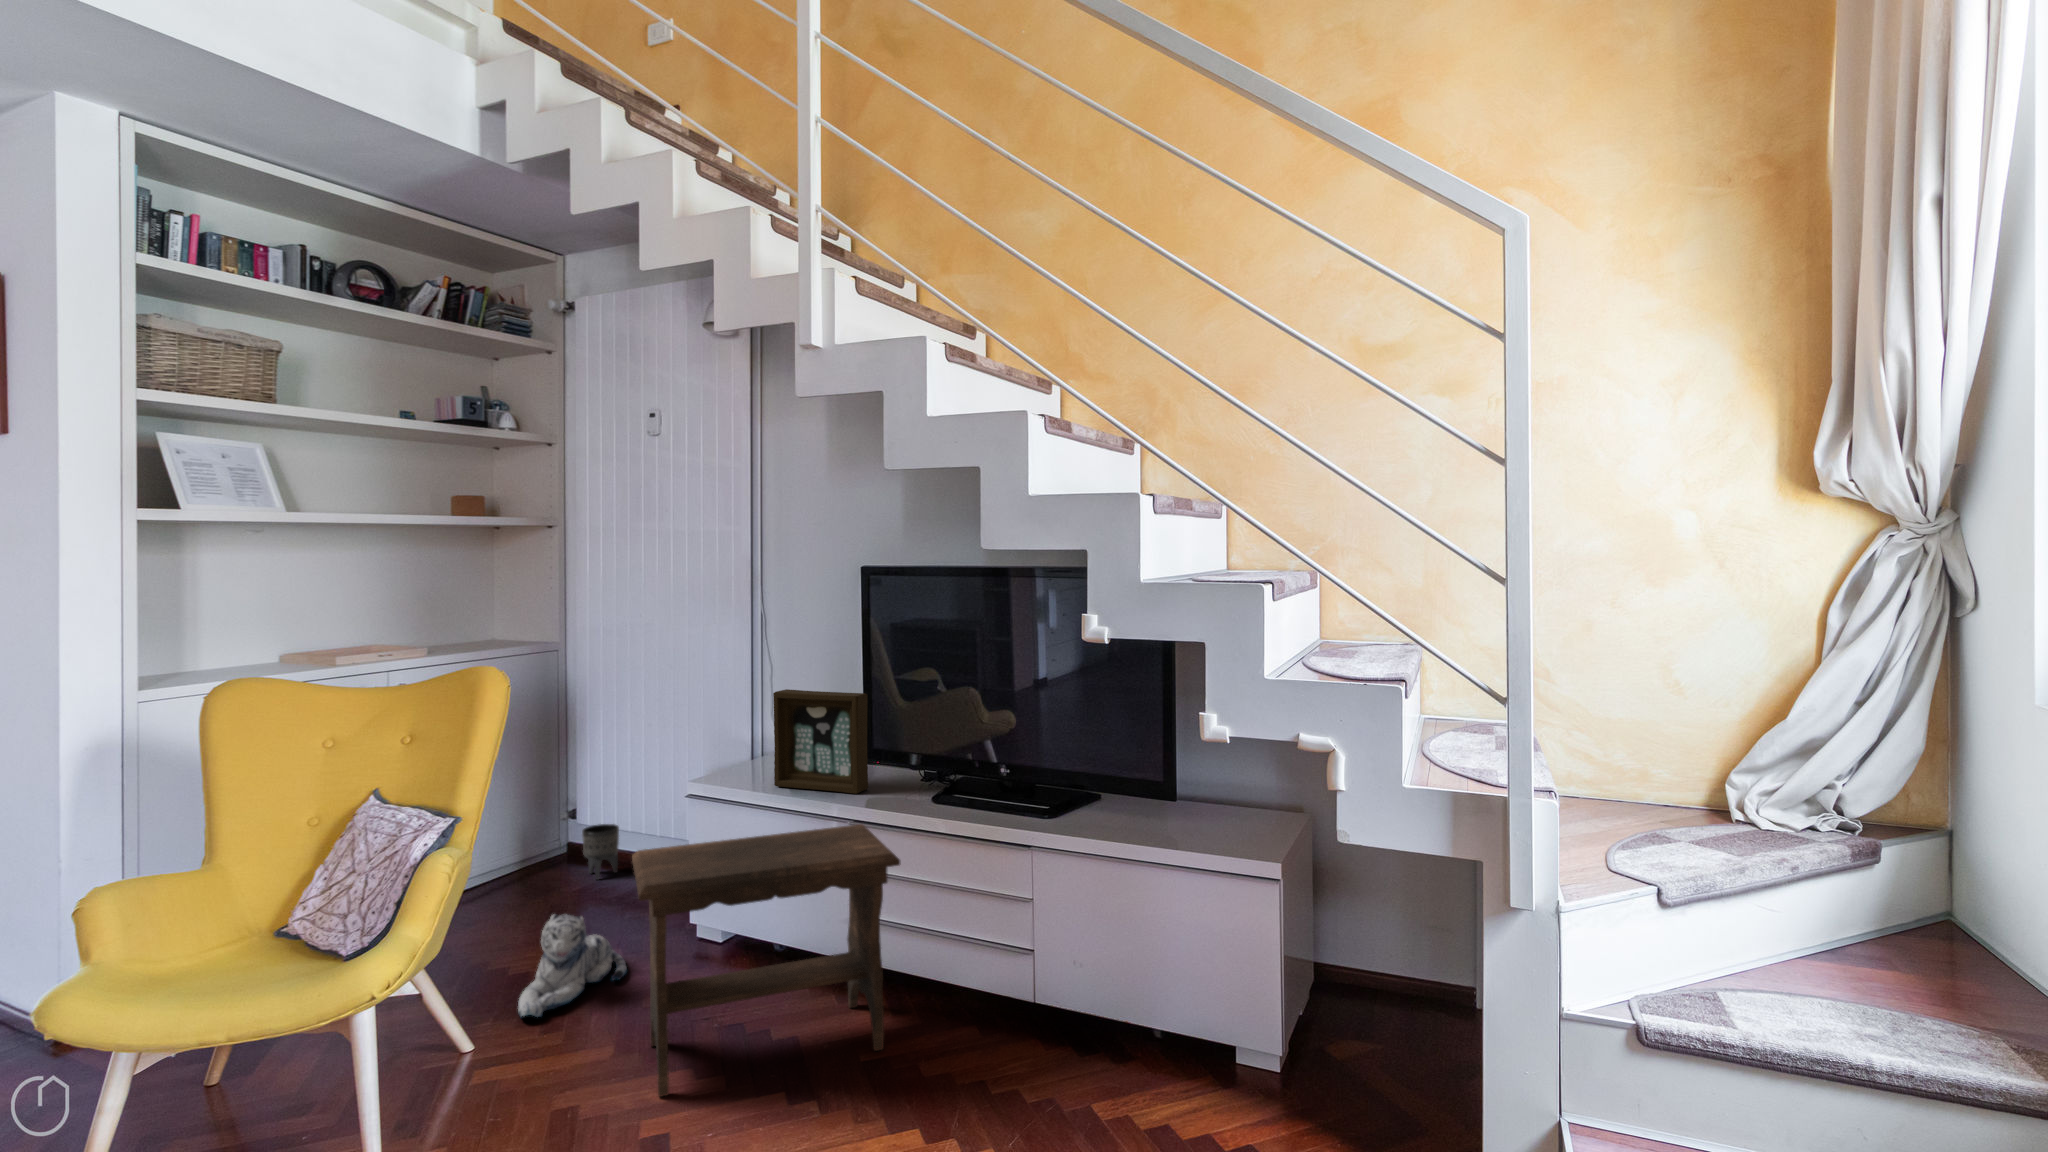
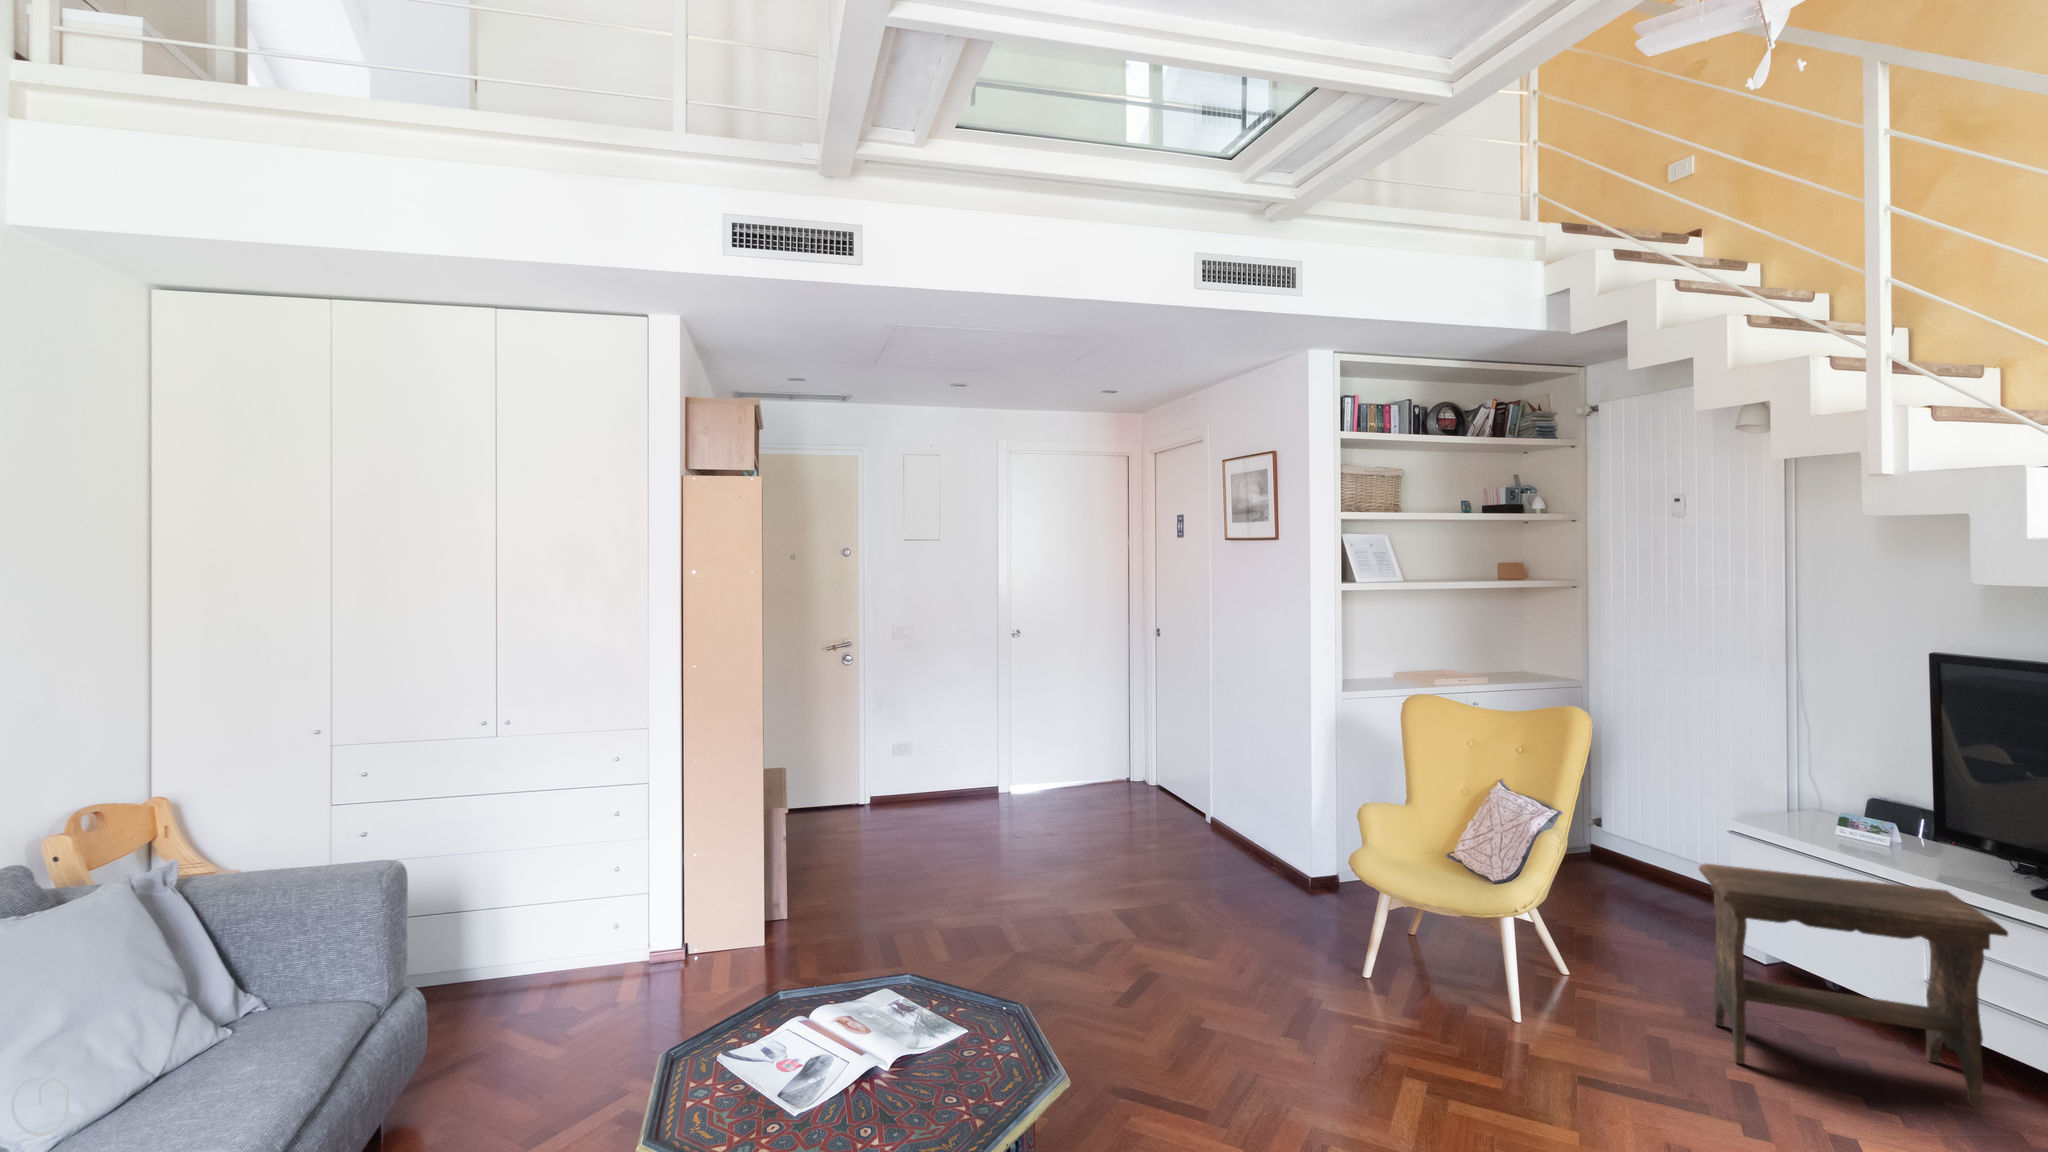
picture frame: present [773,689,868,794] -> none [1824,750,1945,862]
planter: present [582,824,619,879] -> none [1600,840,1634,886]
plush toy: present [518,914,627,1017] -> none [1585,899,1671,975]

